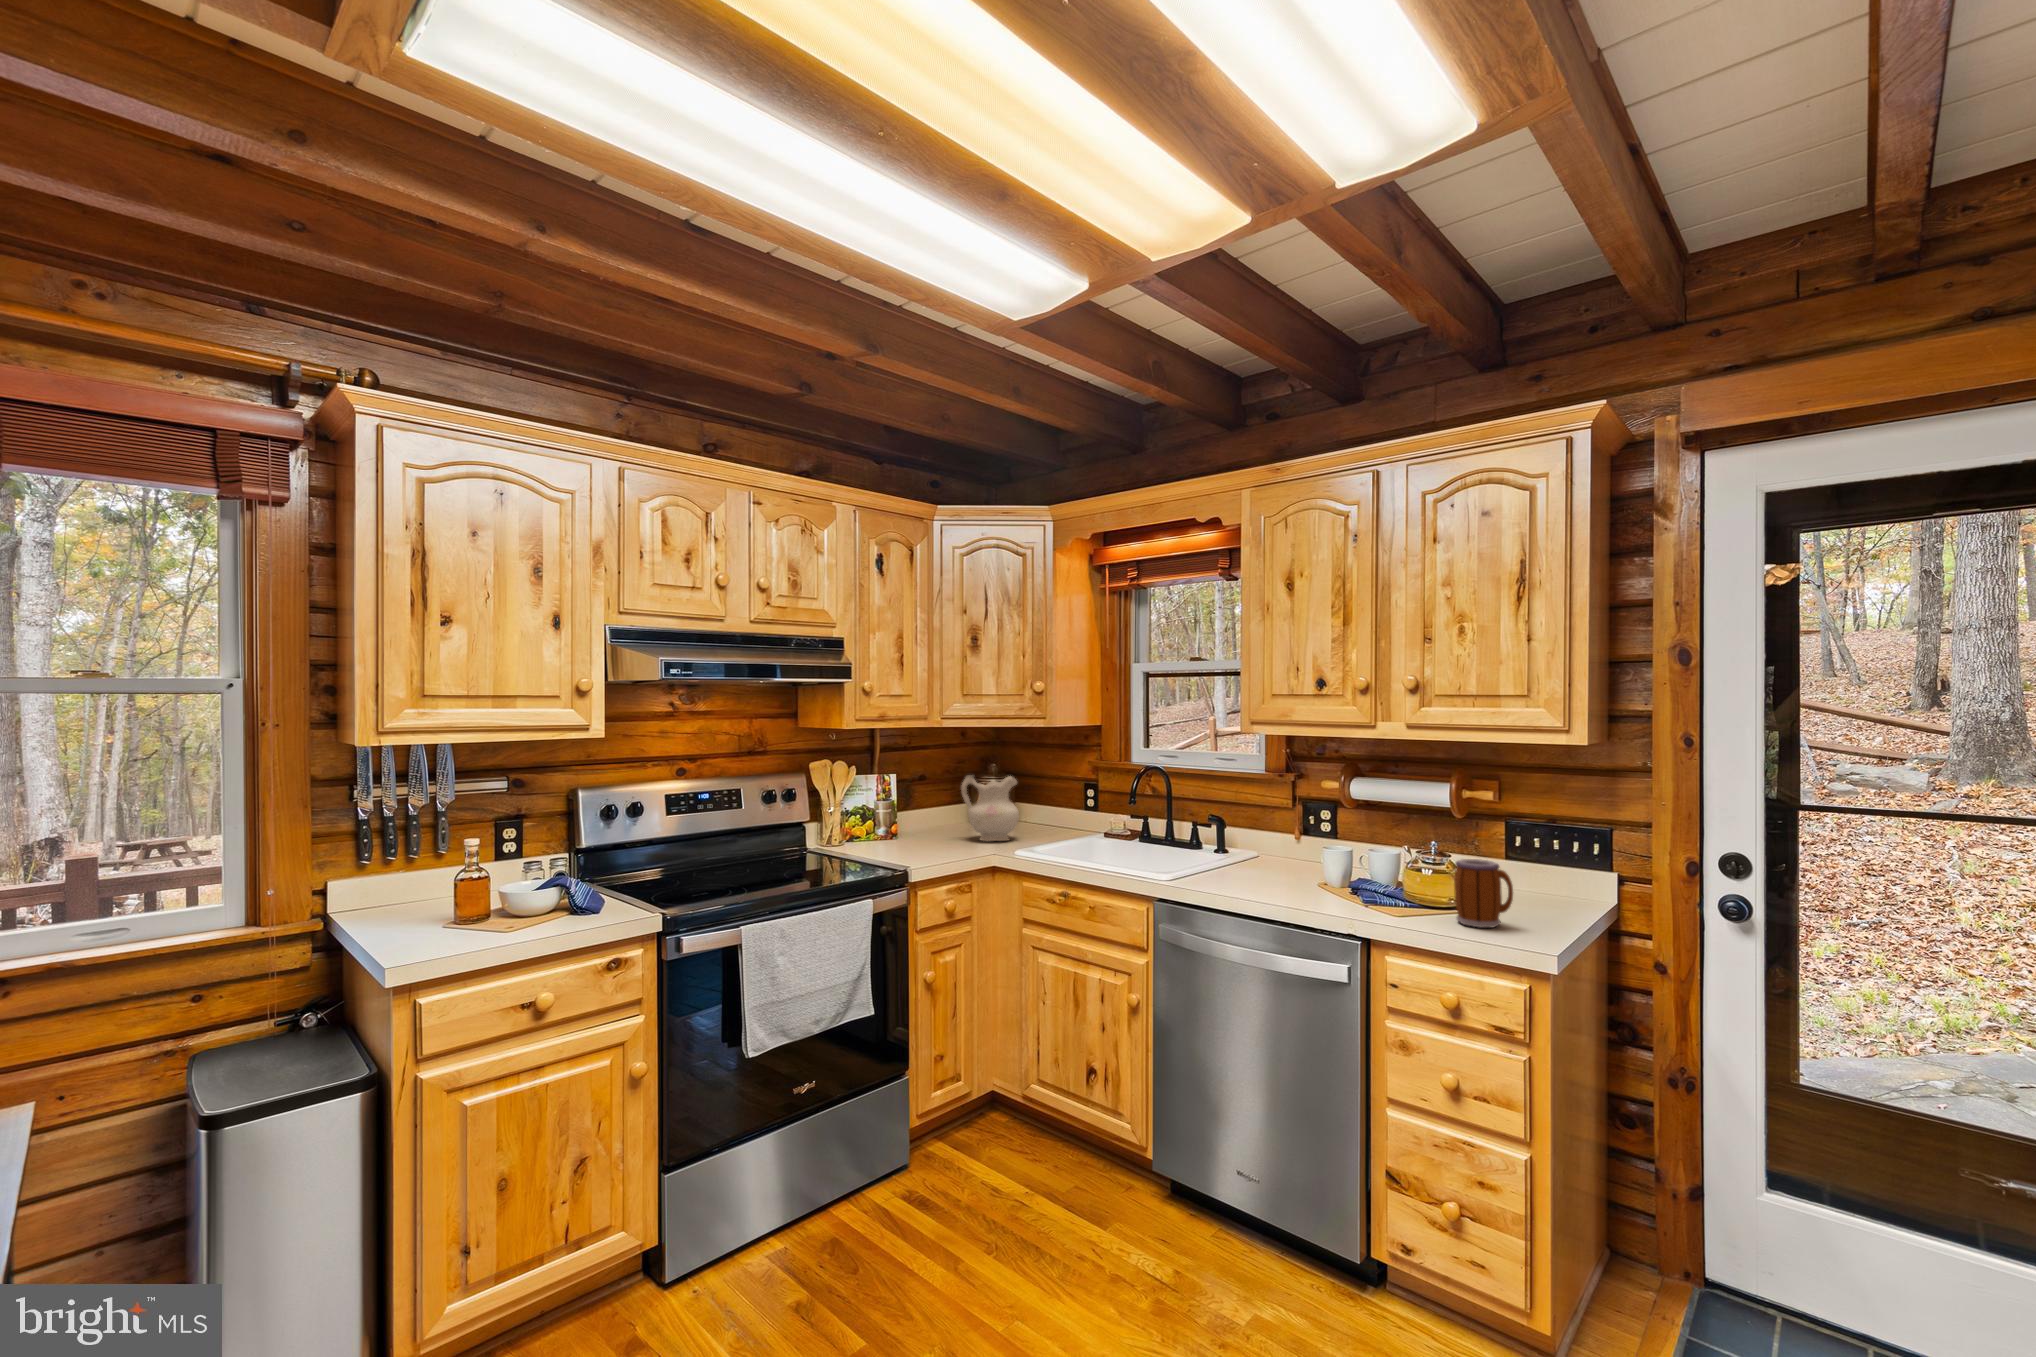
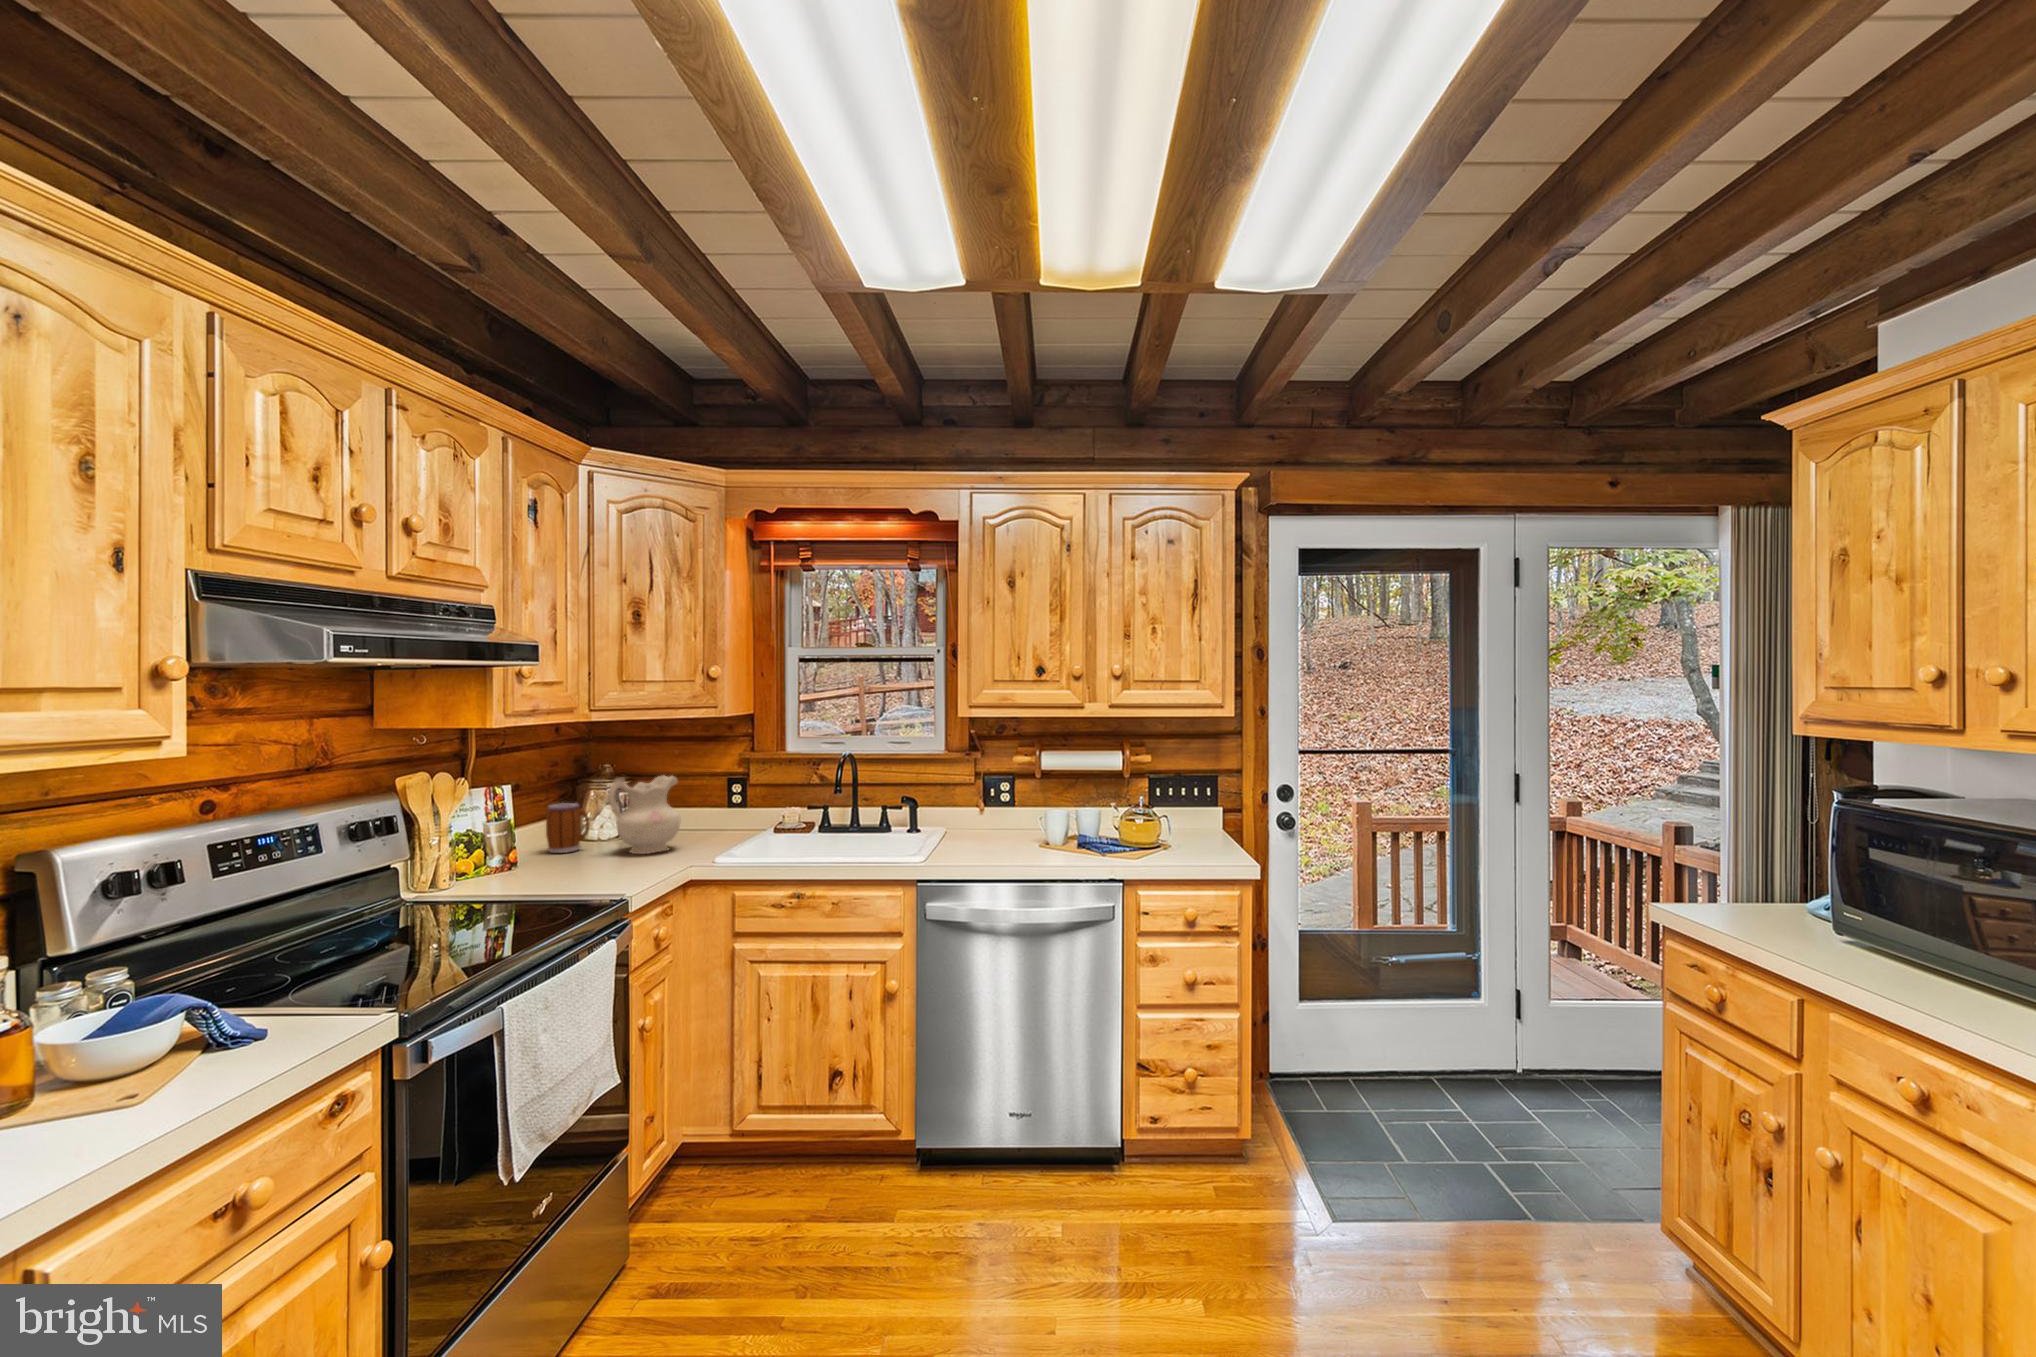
mug: present [1454,859,1513,927] -> present [546,803,590,853]

